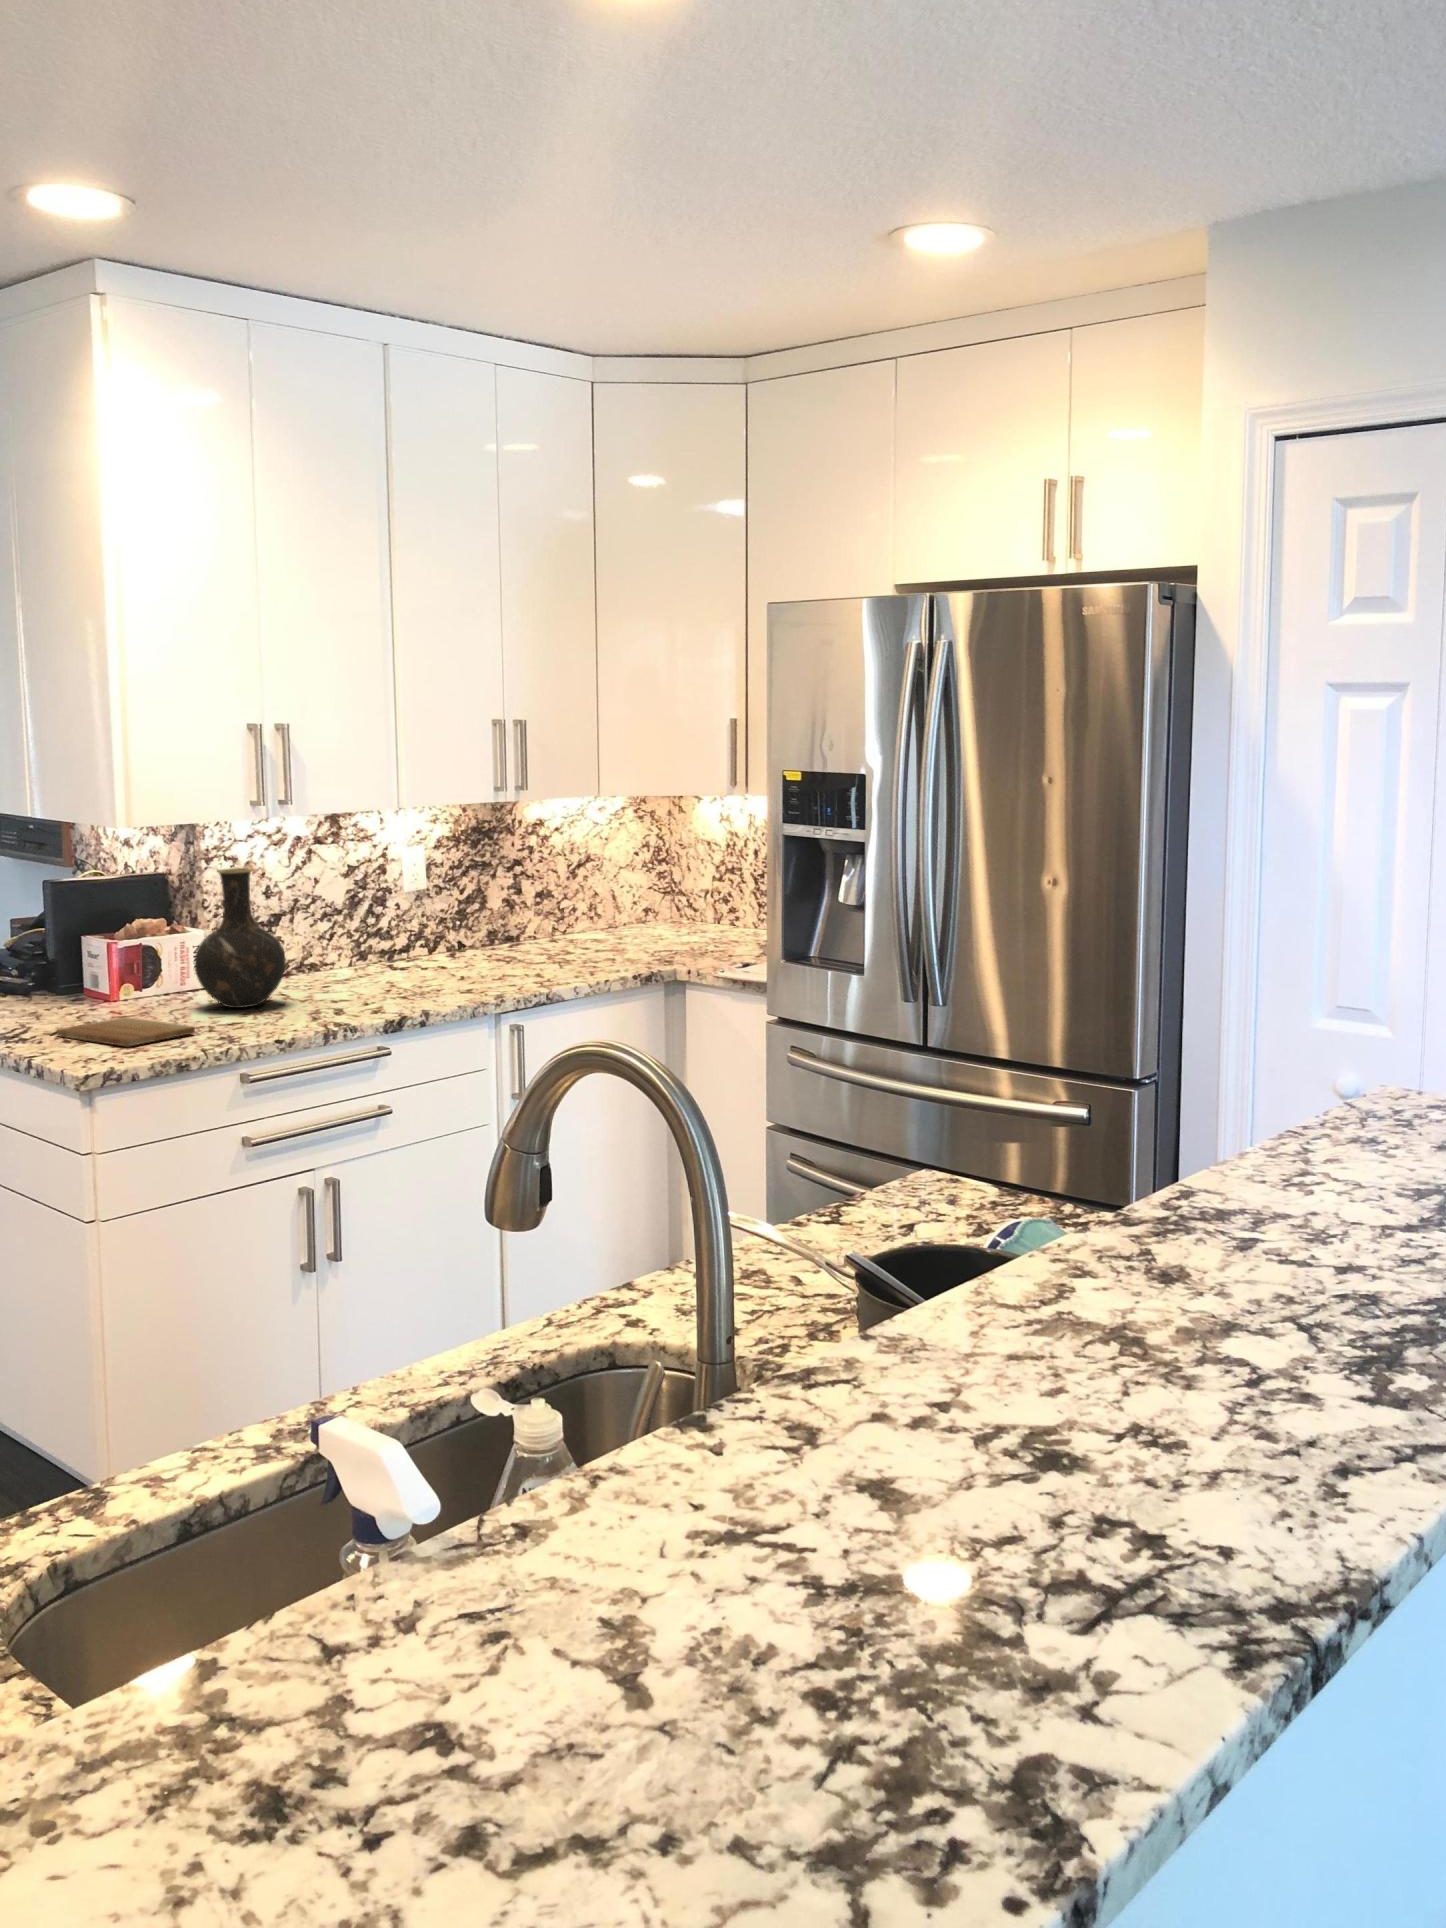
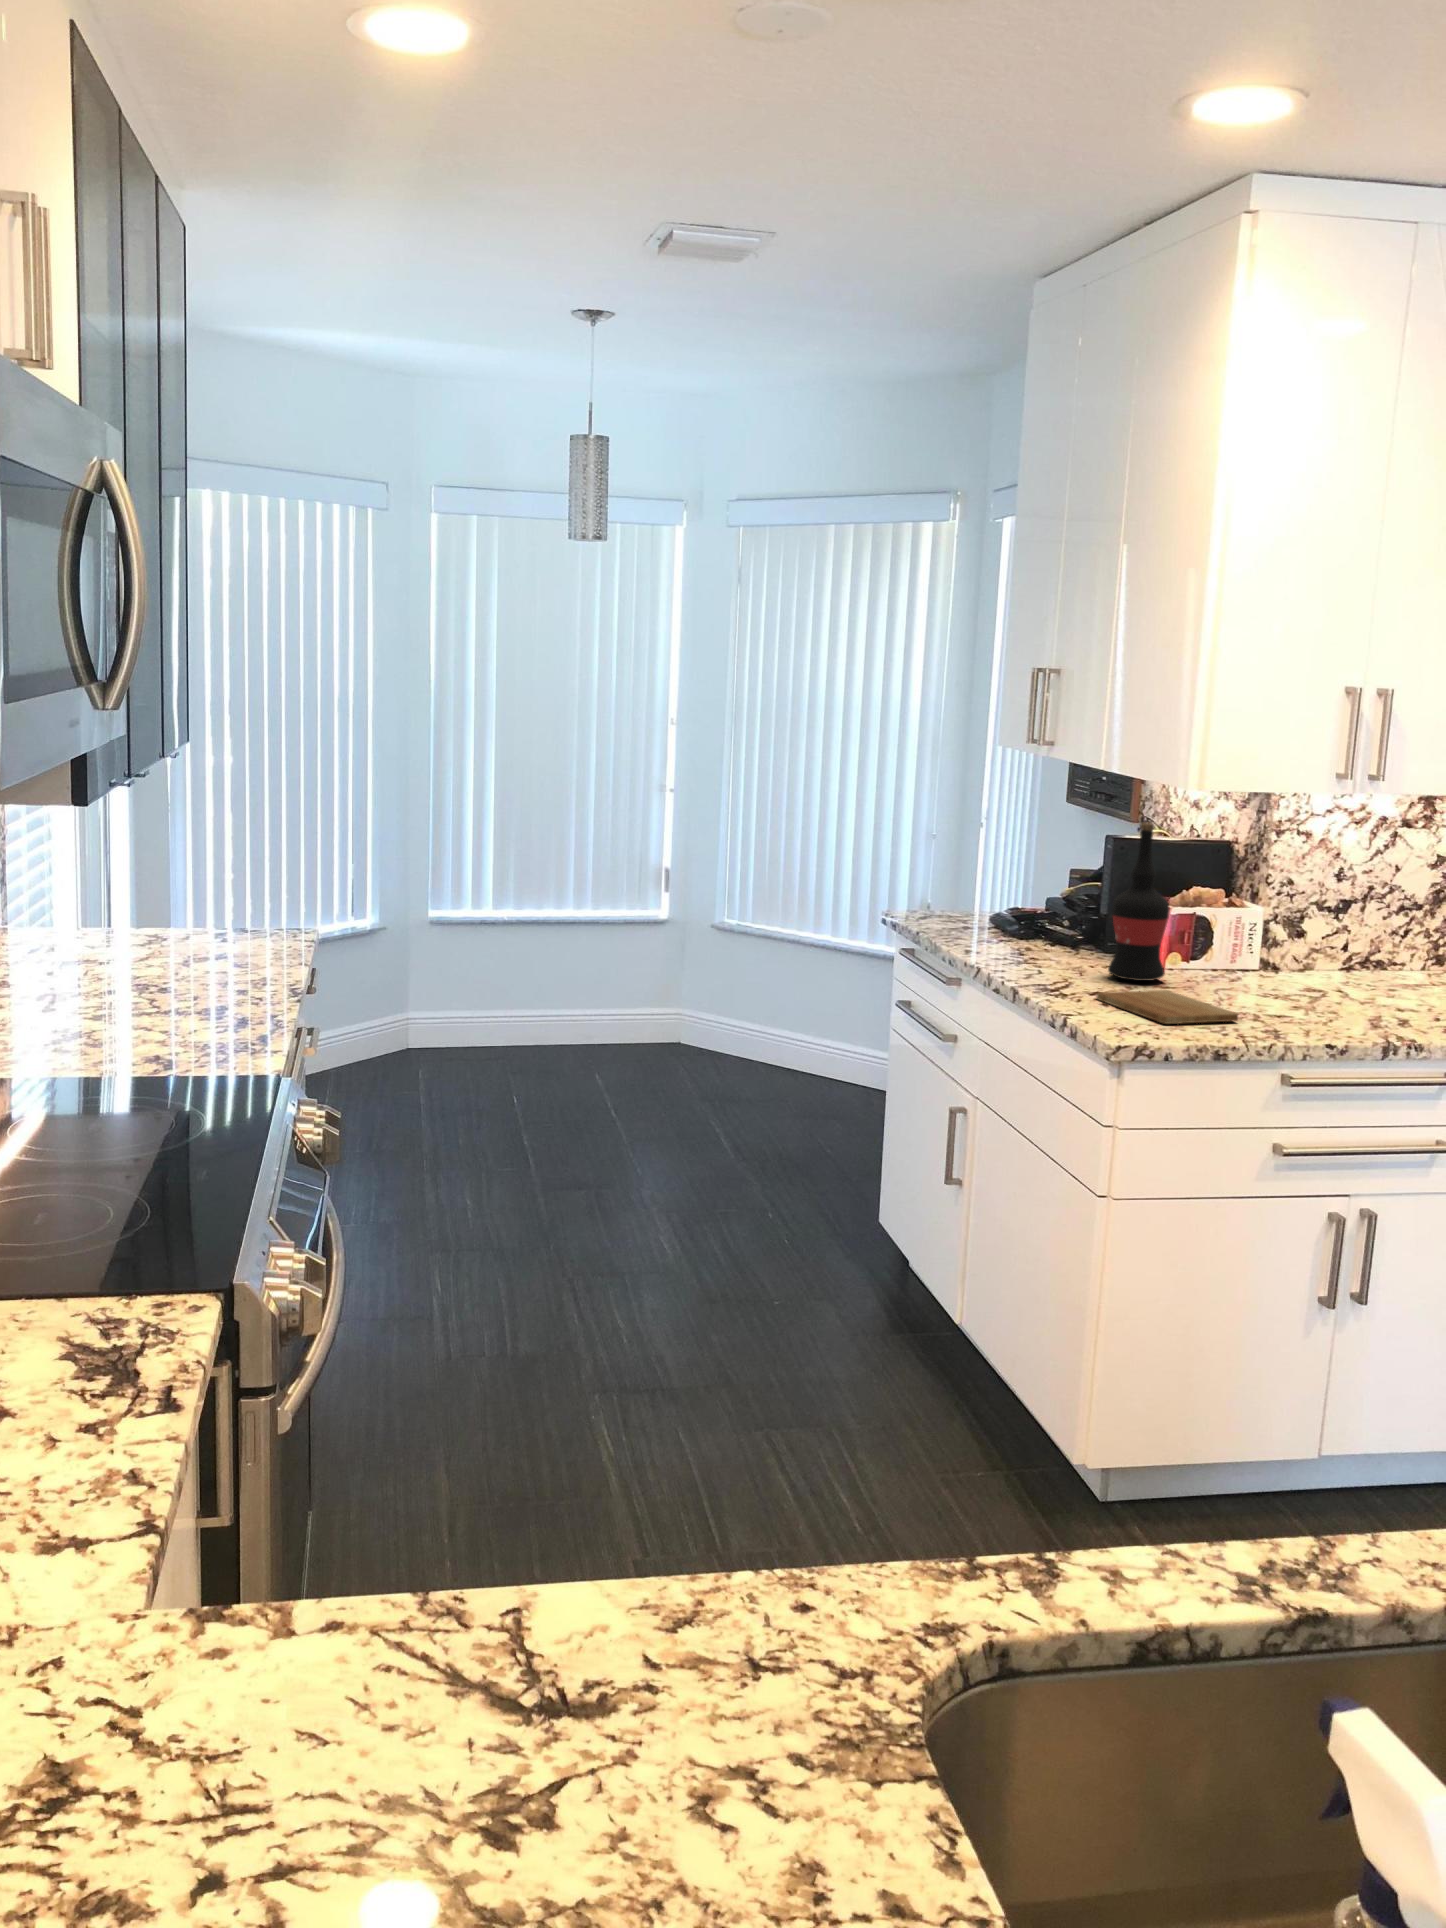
wine bottle: none [59,863,121,1014] -> present [1108,823,1170,981]
vase: present [195,868,286,1008] -> none [1248,845,1351,1000]

